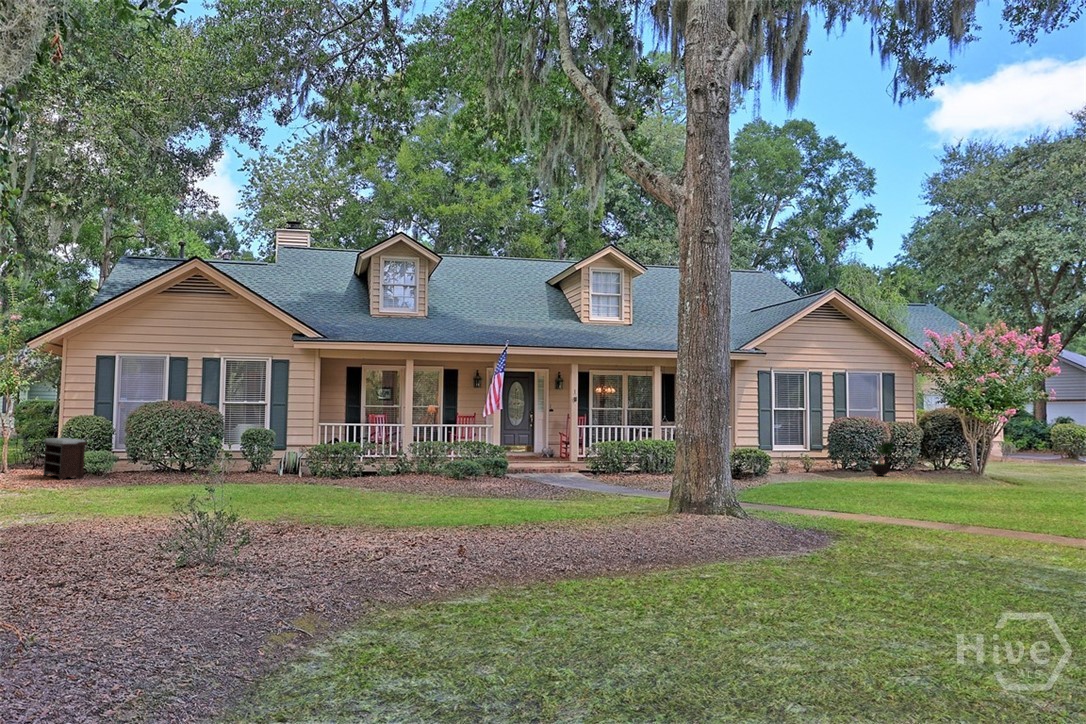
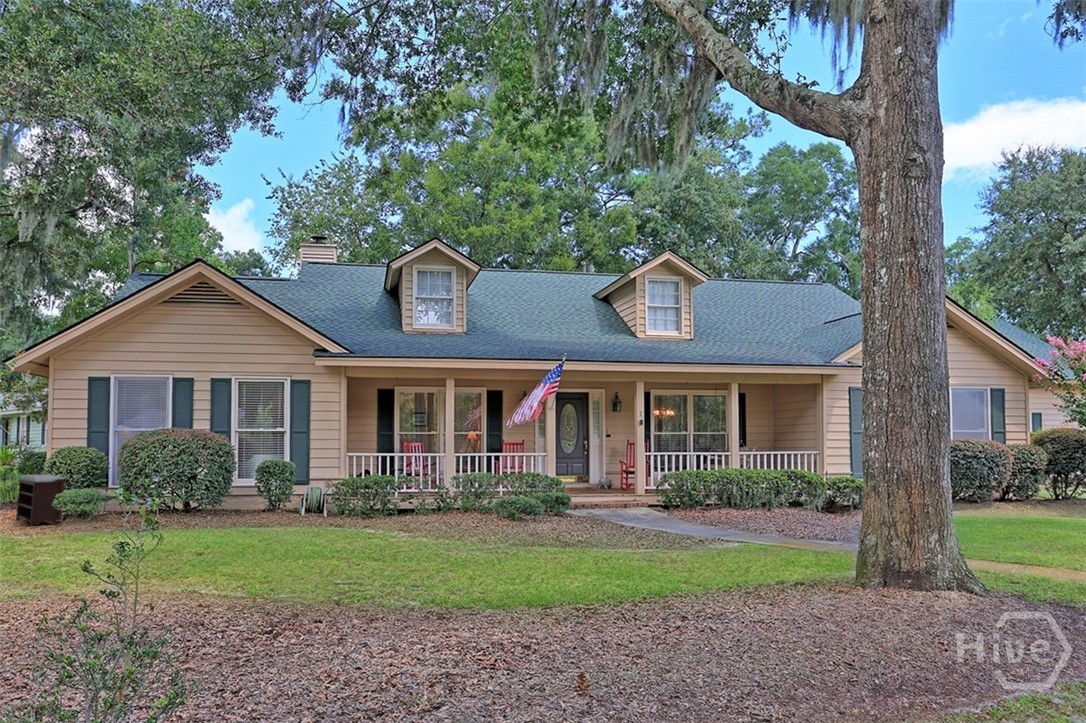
potted tree: present [872,441,893,476] -> none [993,462,1022,507]

